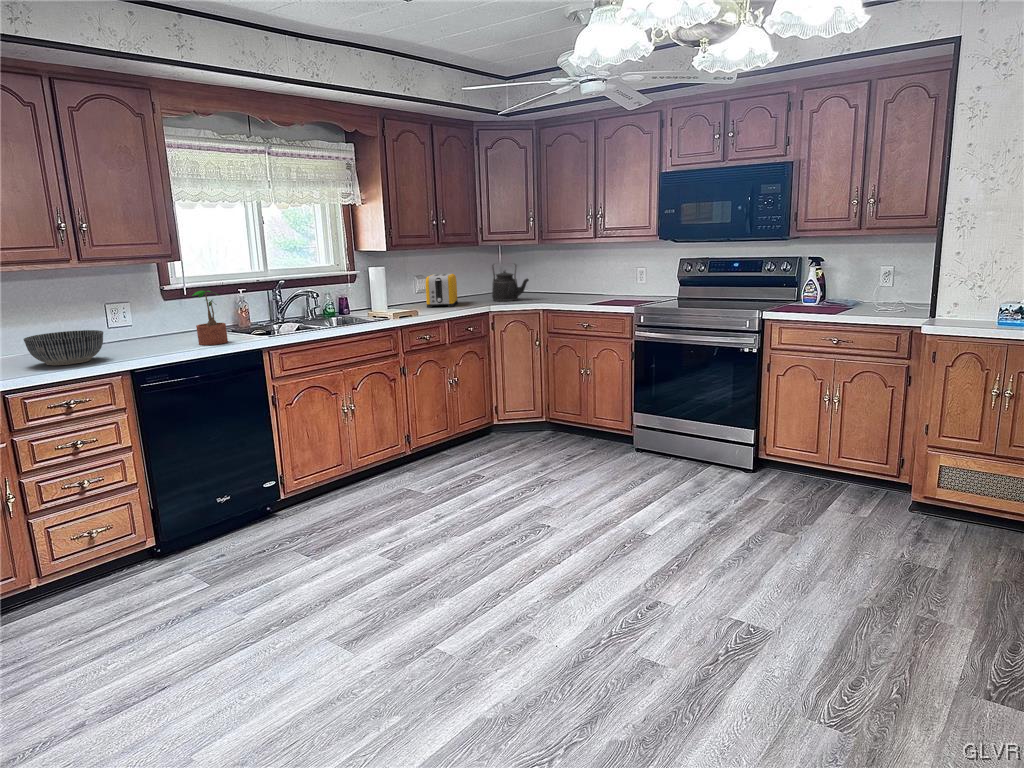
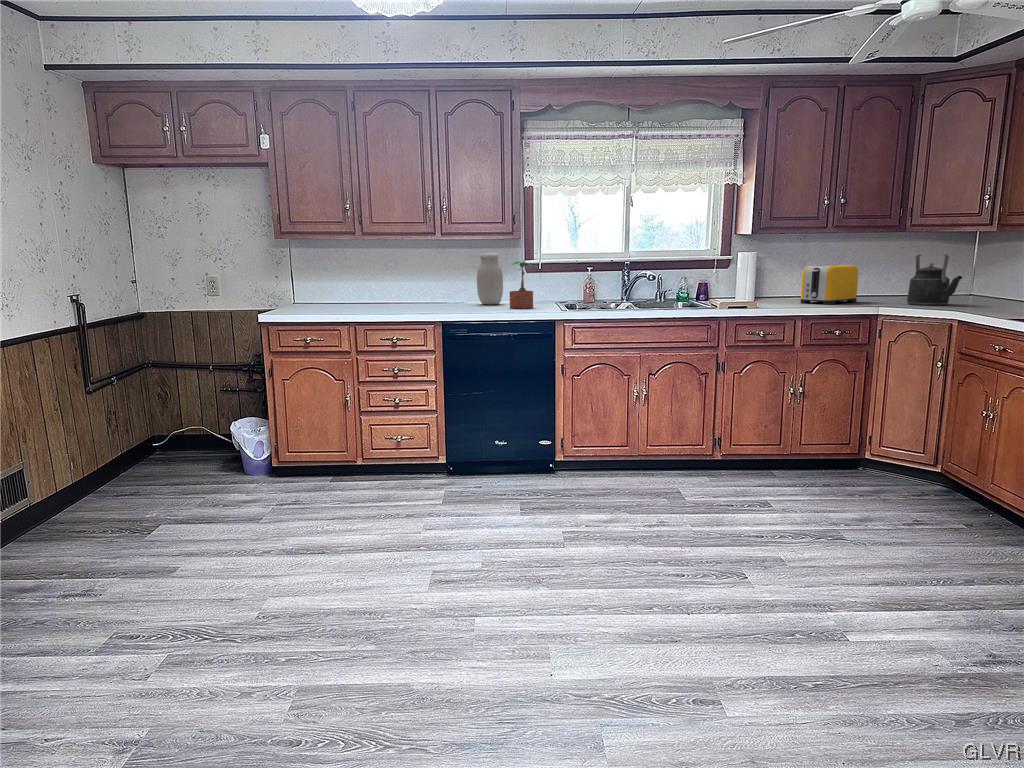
jar: none [121,282,160,345] -> present [477,253,503,304]
bowl: present [24,330,103,365] -> none [390,286,441,309]

